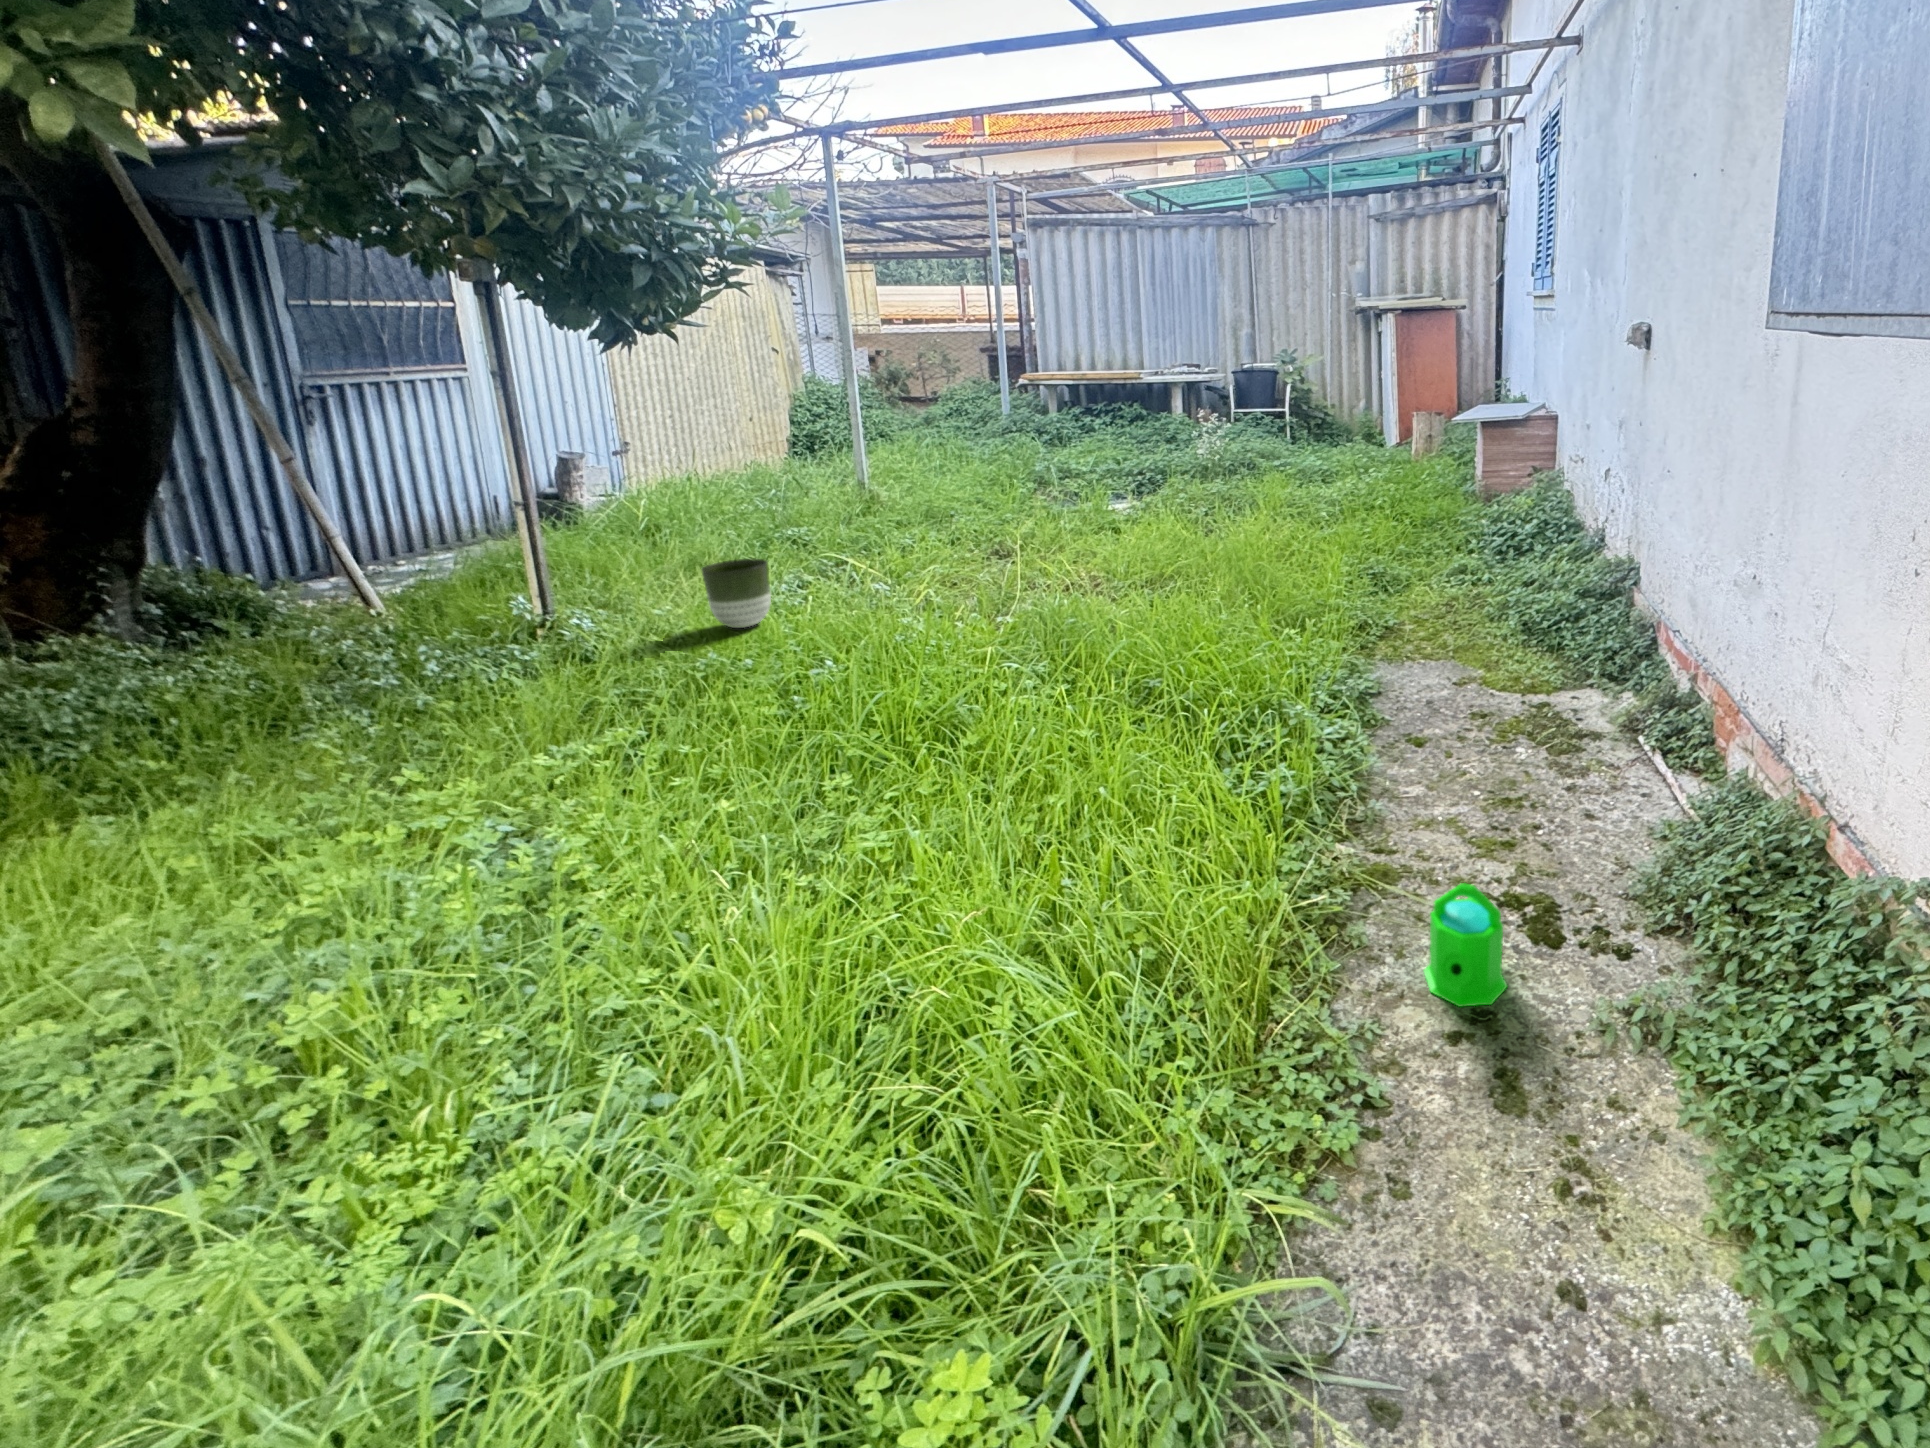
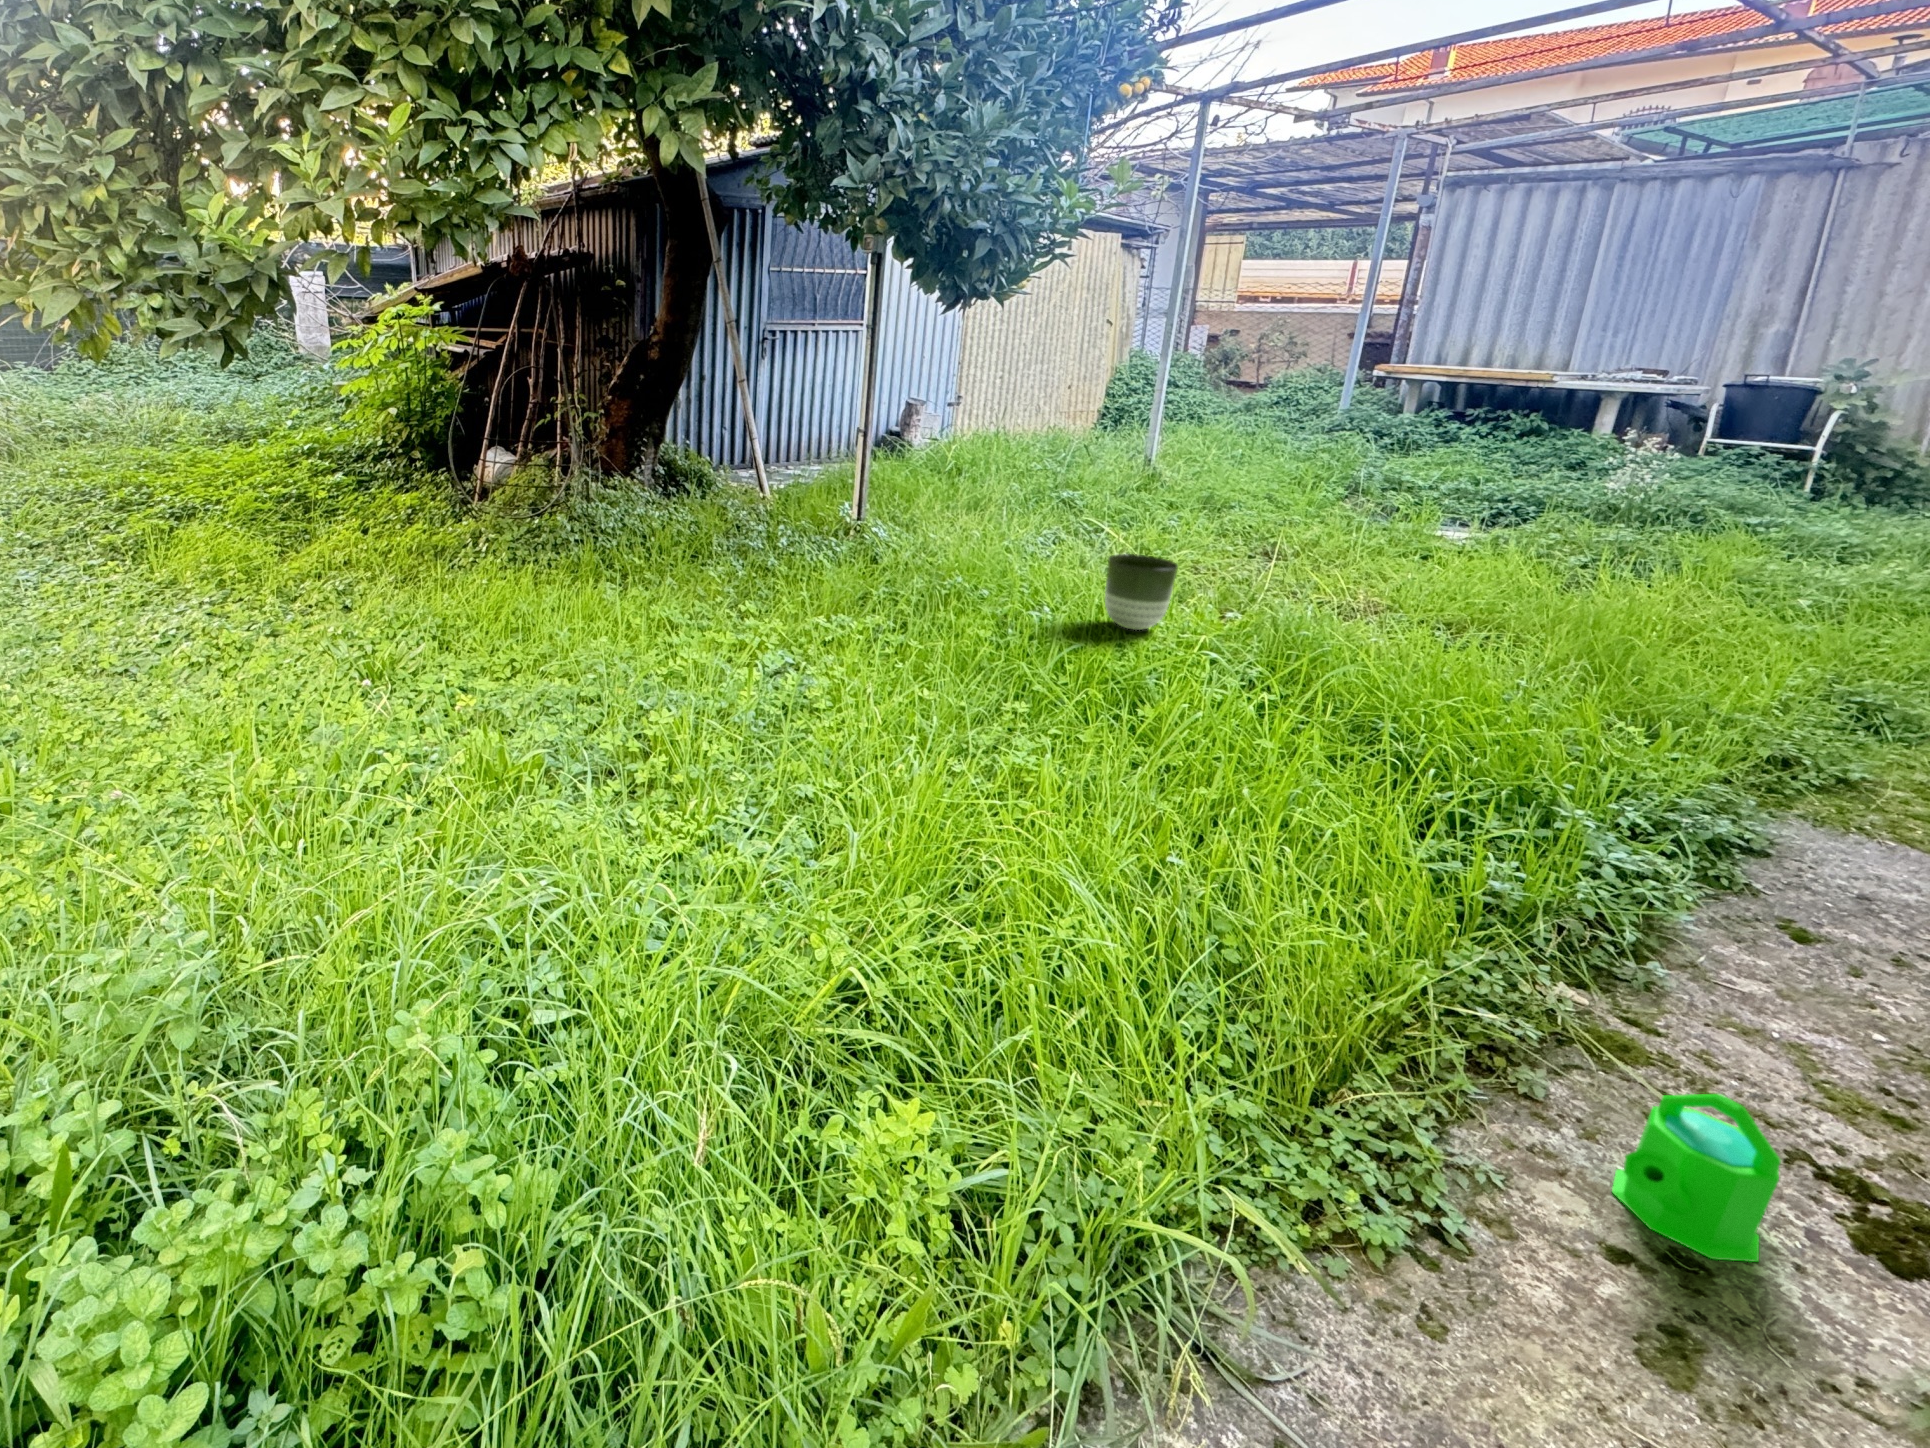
planter: present [702,559,771,628] -> present [1105,554,1178,630]

